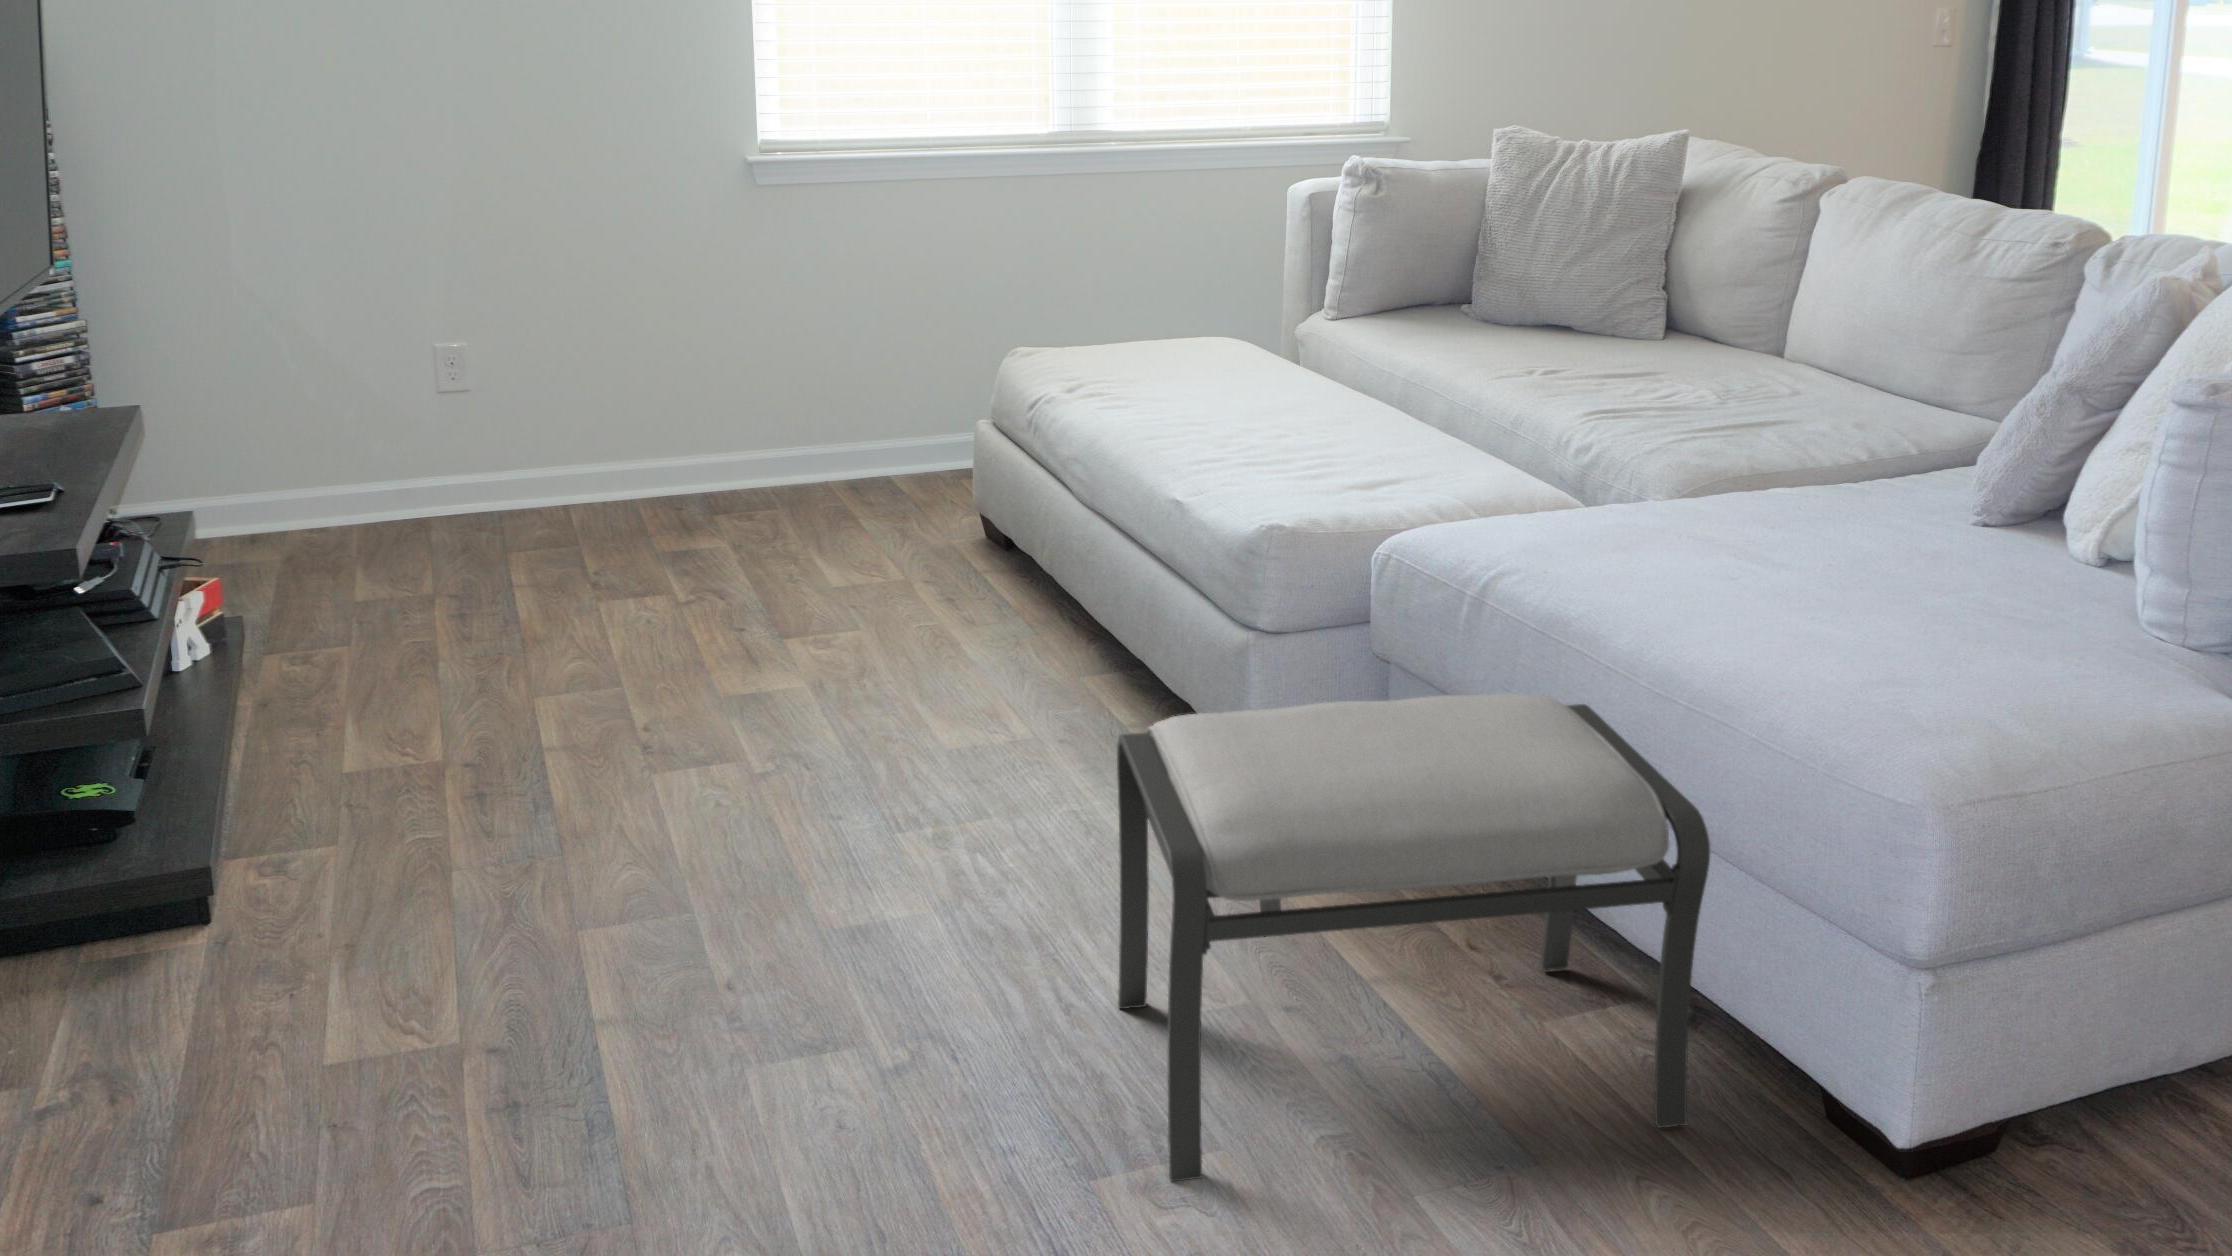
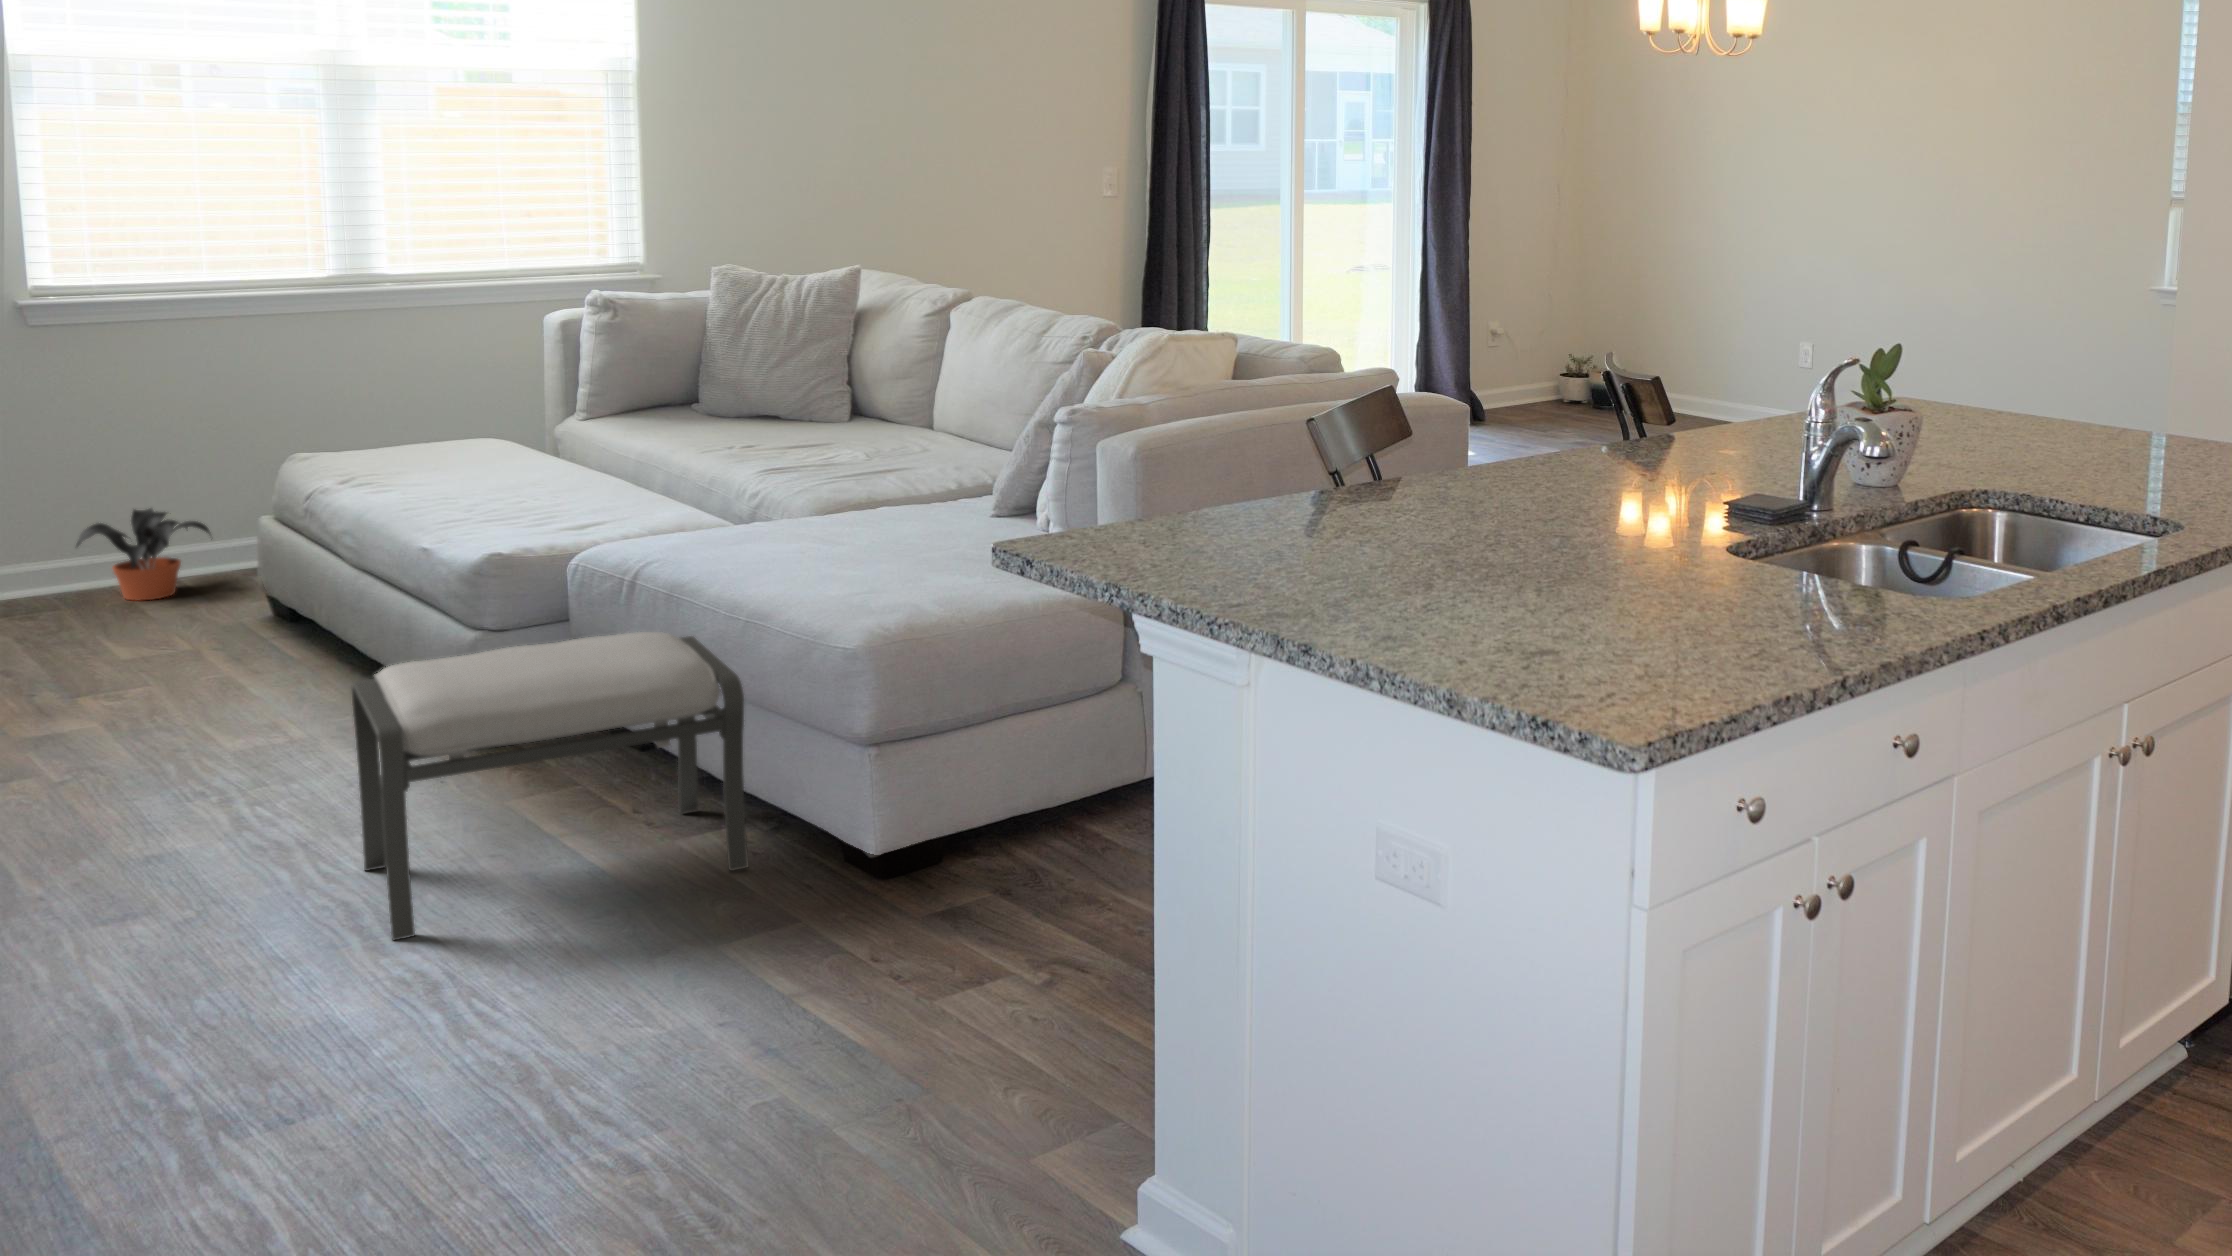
potted plant: none [798,395,930,502] -> present [76,508,210,600]

